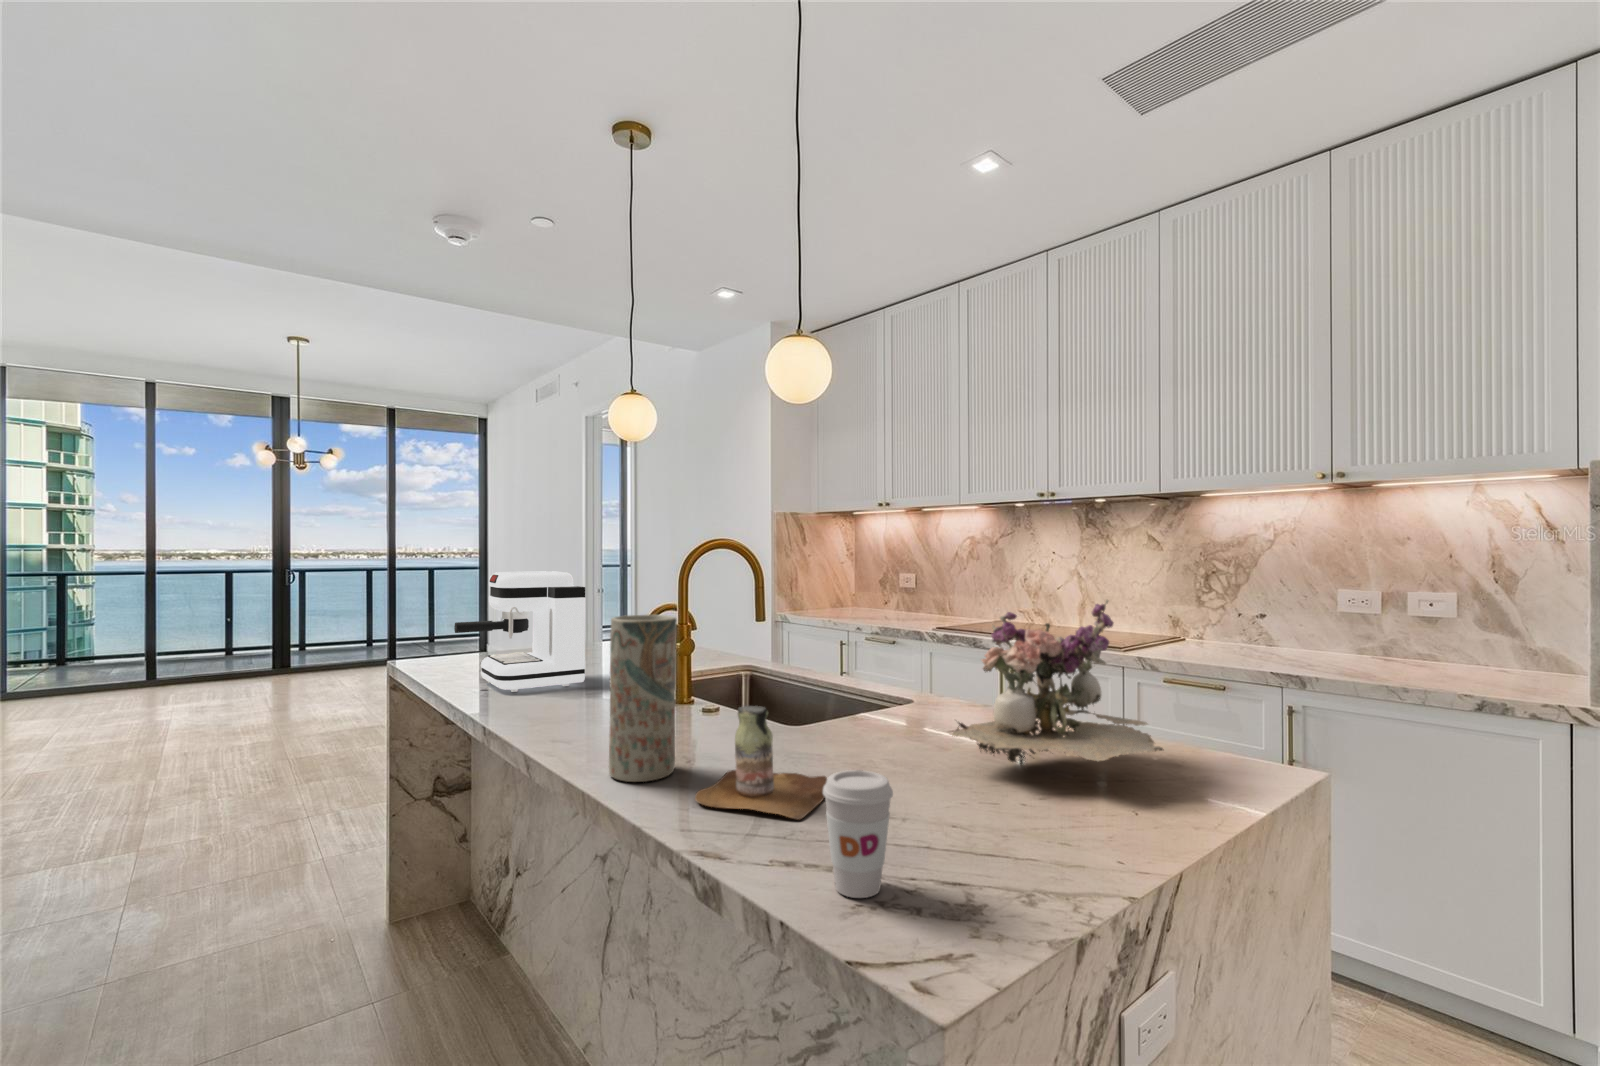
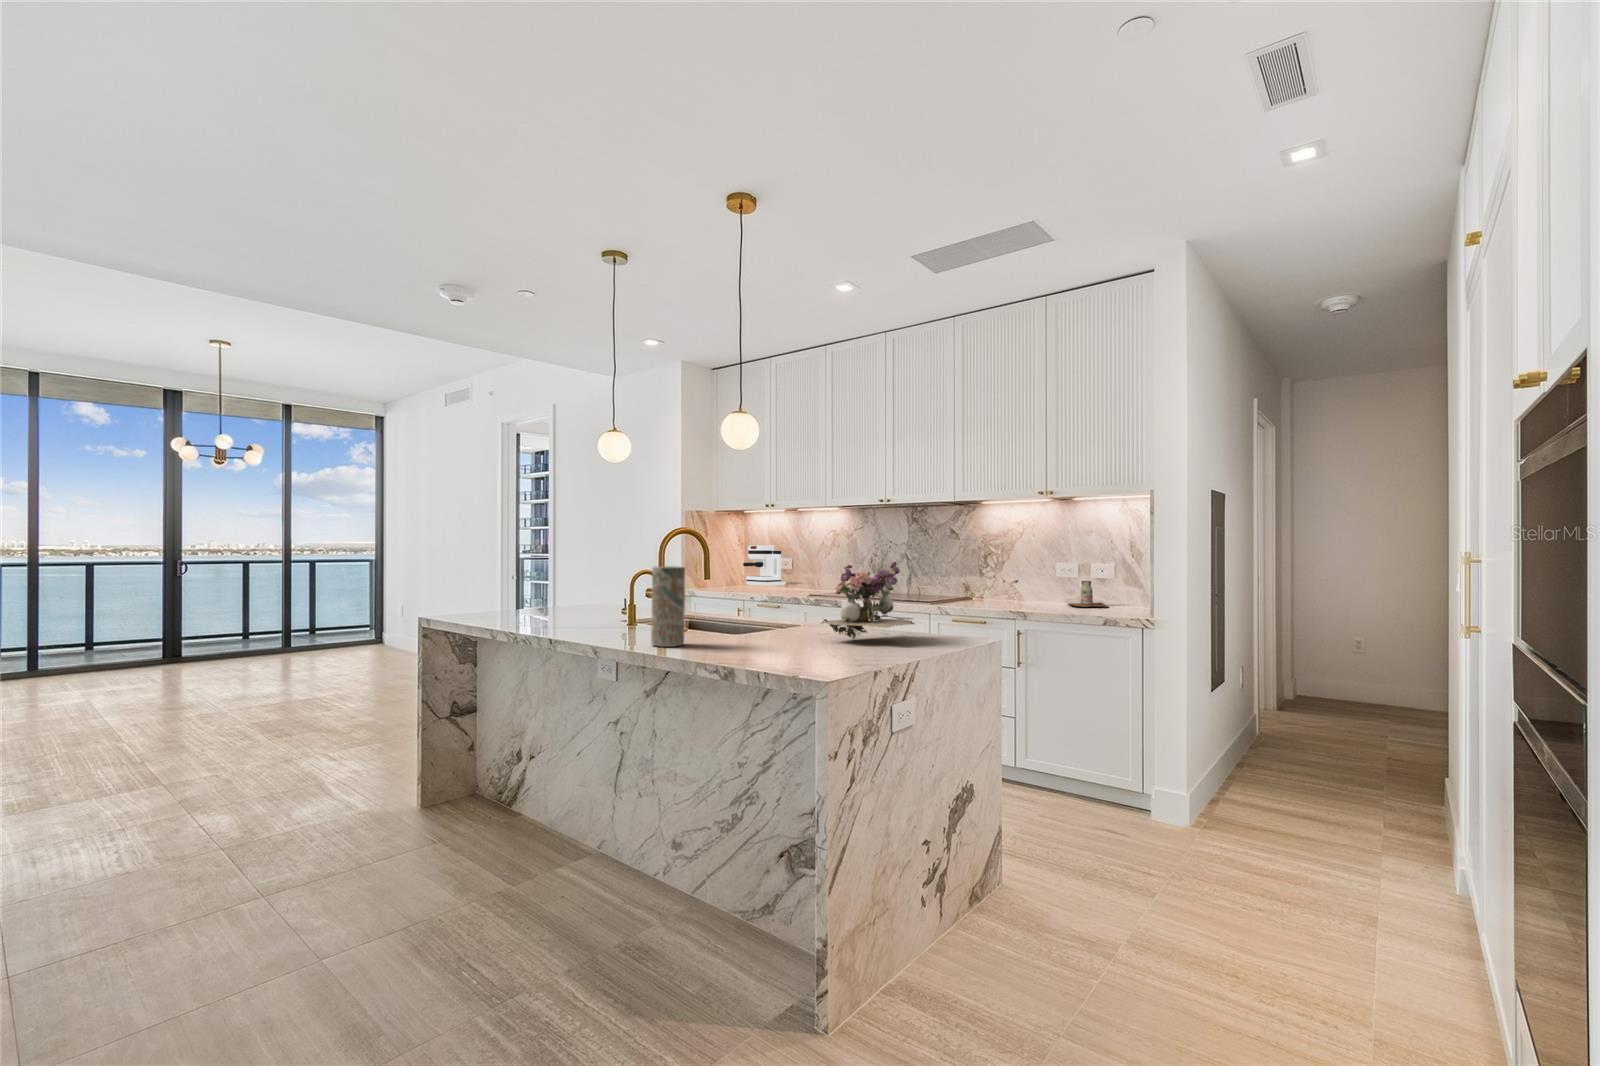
coffee maker: present [454,571,585,692] -> present [743,545,786,586]
bottle: present [695,706,827,819] -> present [1068,581,1108,607]
coffee cup: present [823,770,893,898] -> none [772,619,799,663]

